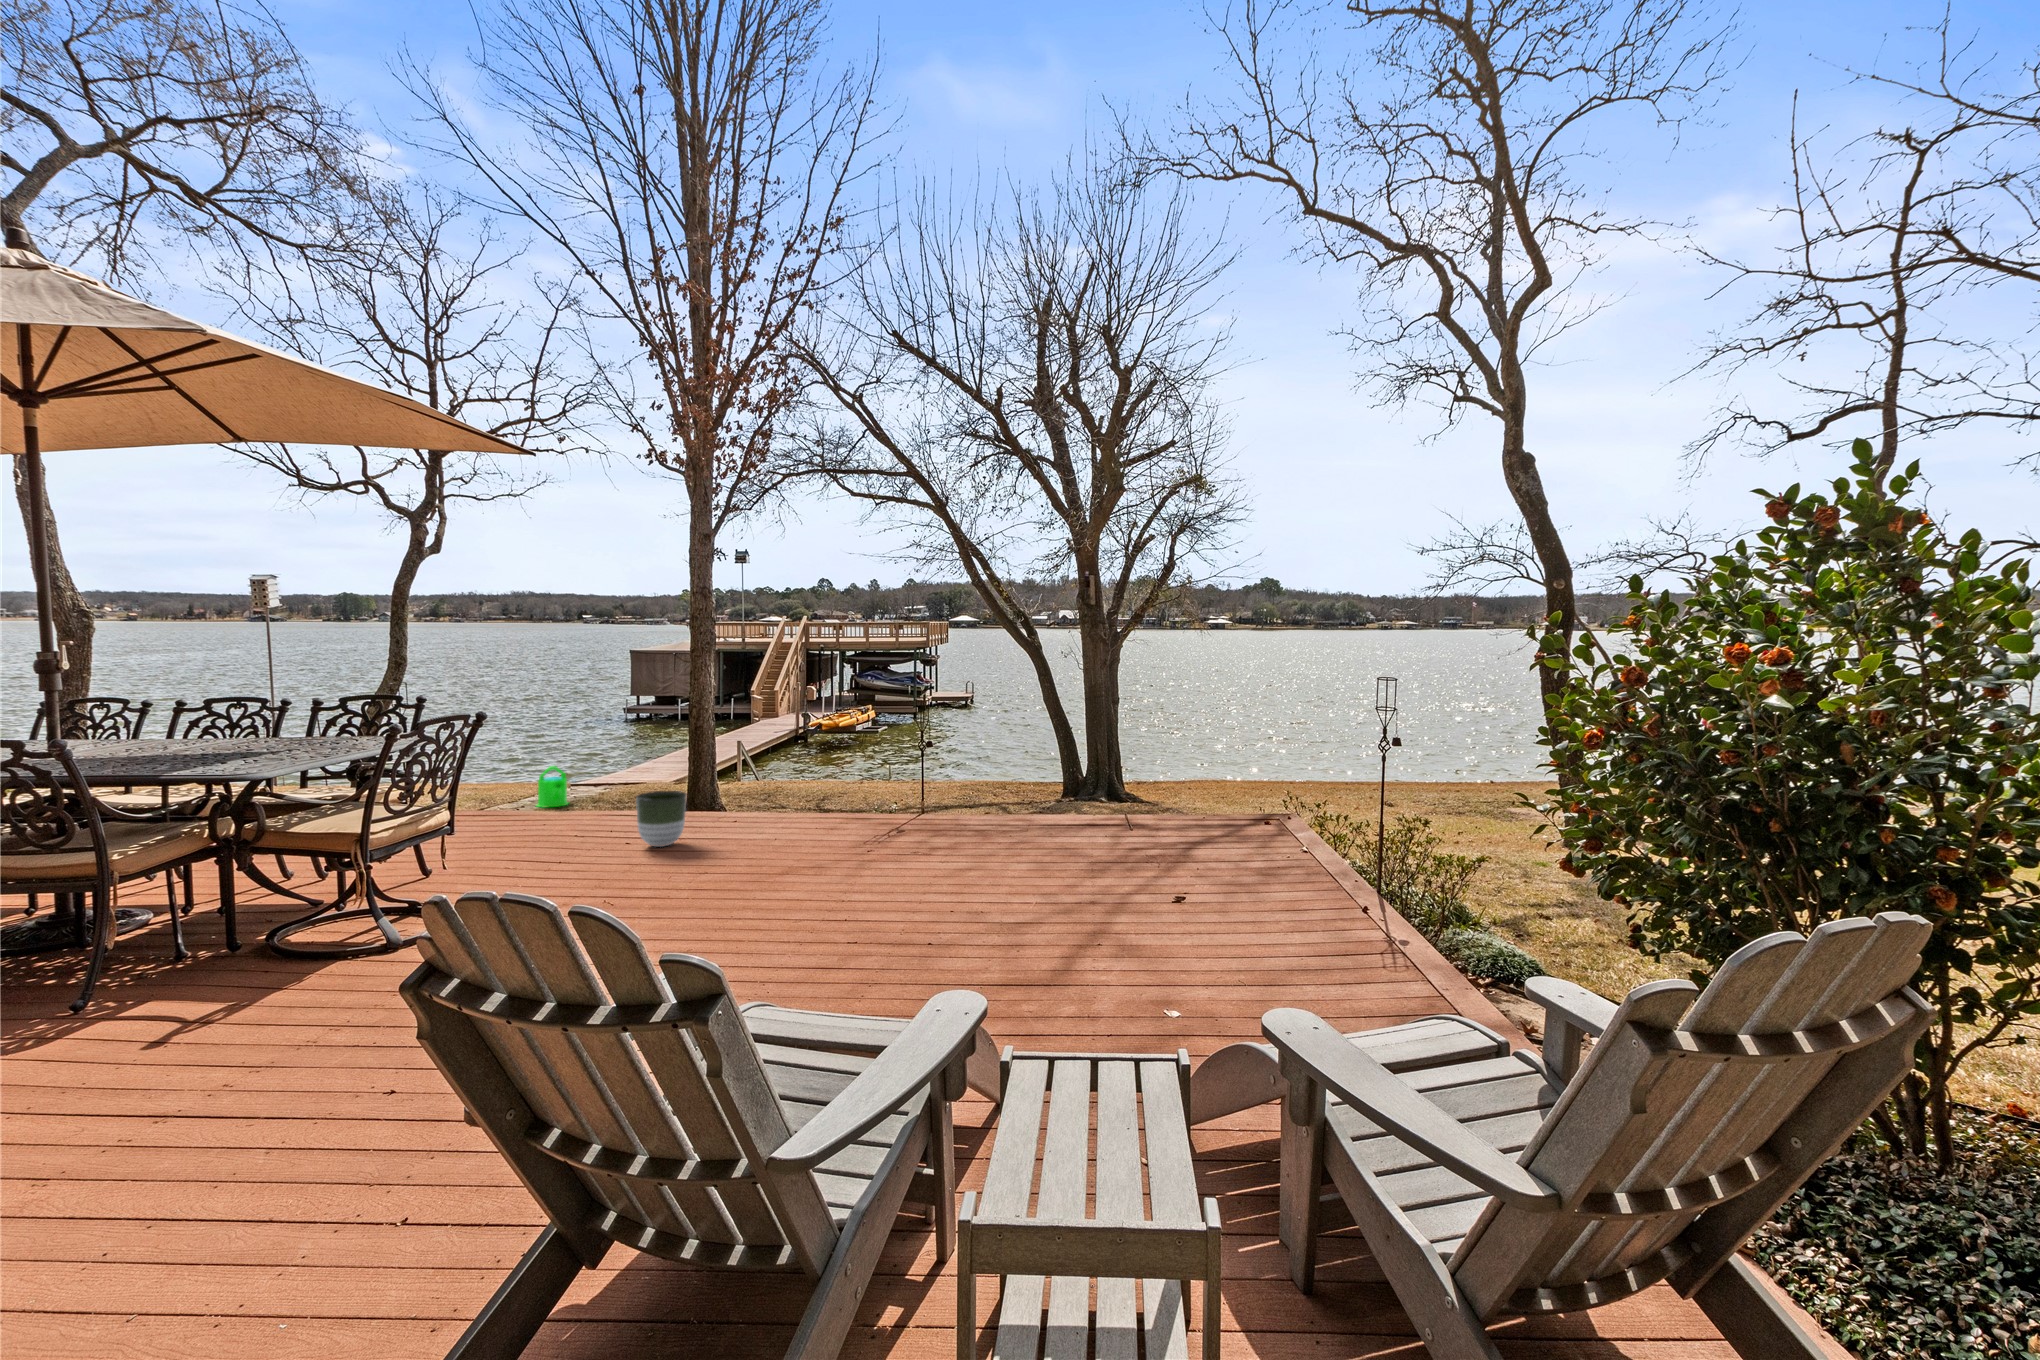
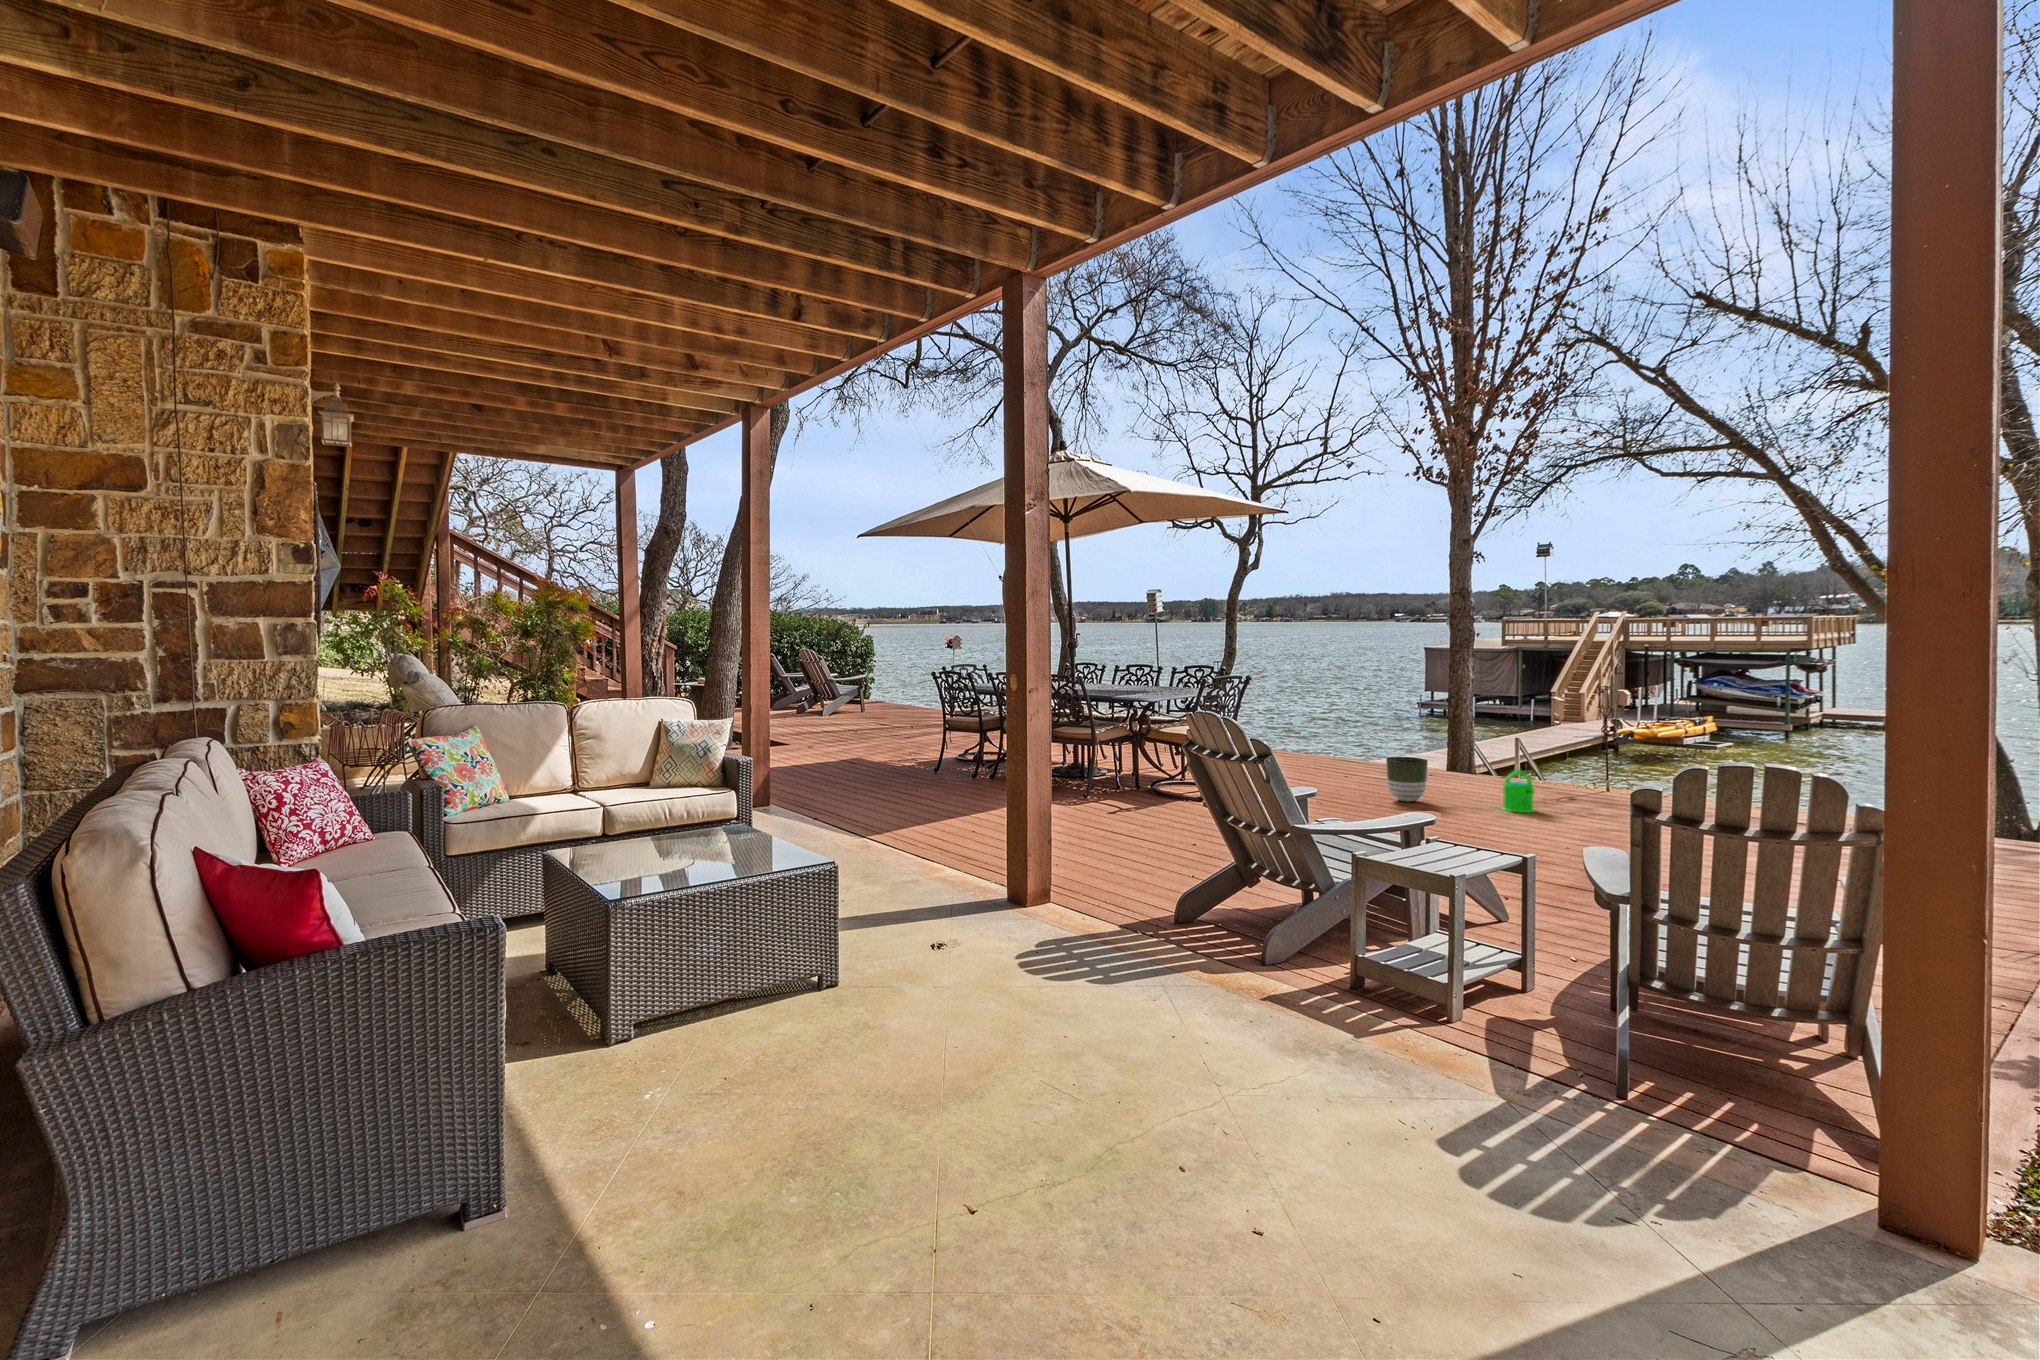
watering can: present [537,766,568,808] -> present [1502,770,1535,813]

